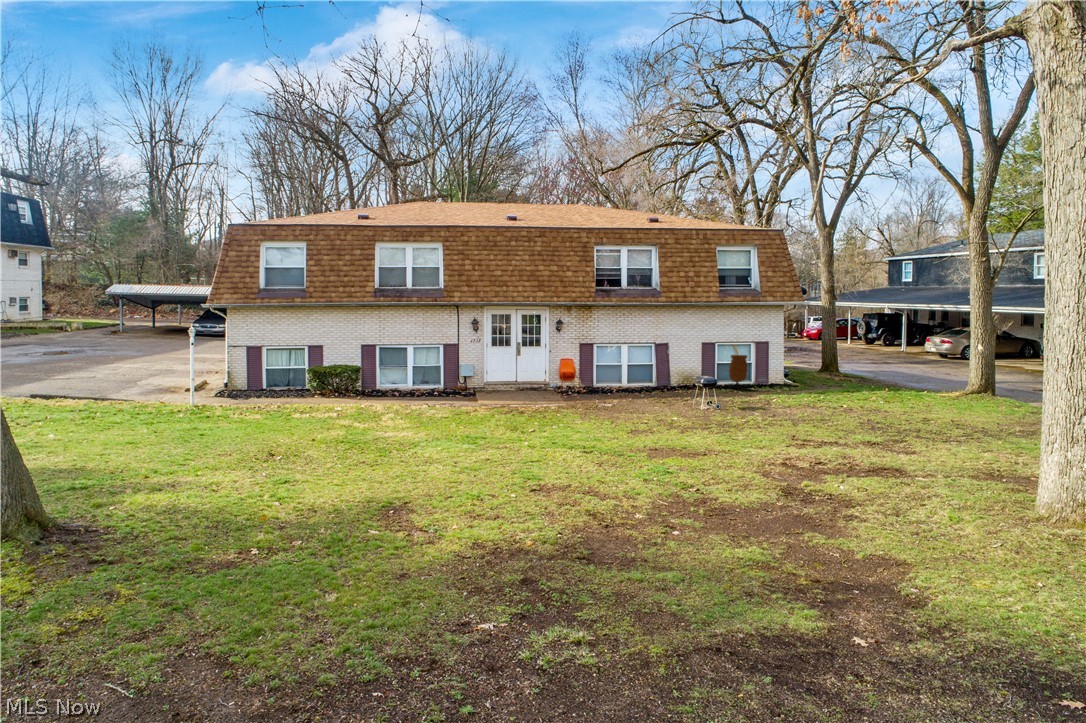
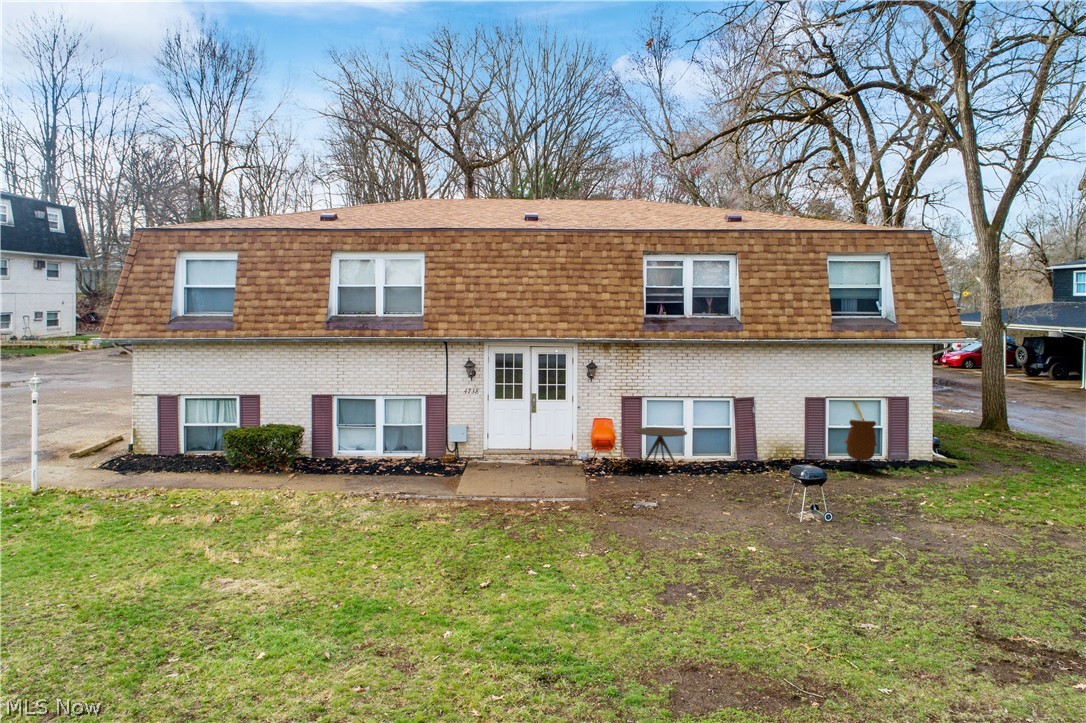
round table: none [591,364,626,391] -> present [634,427,687,470]

